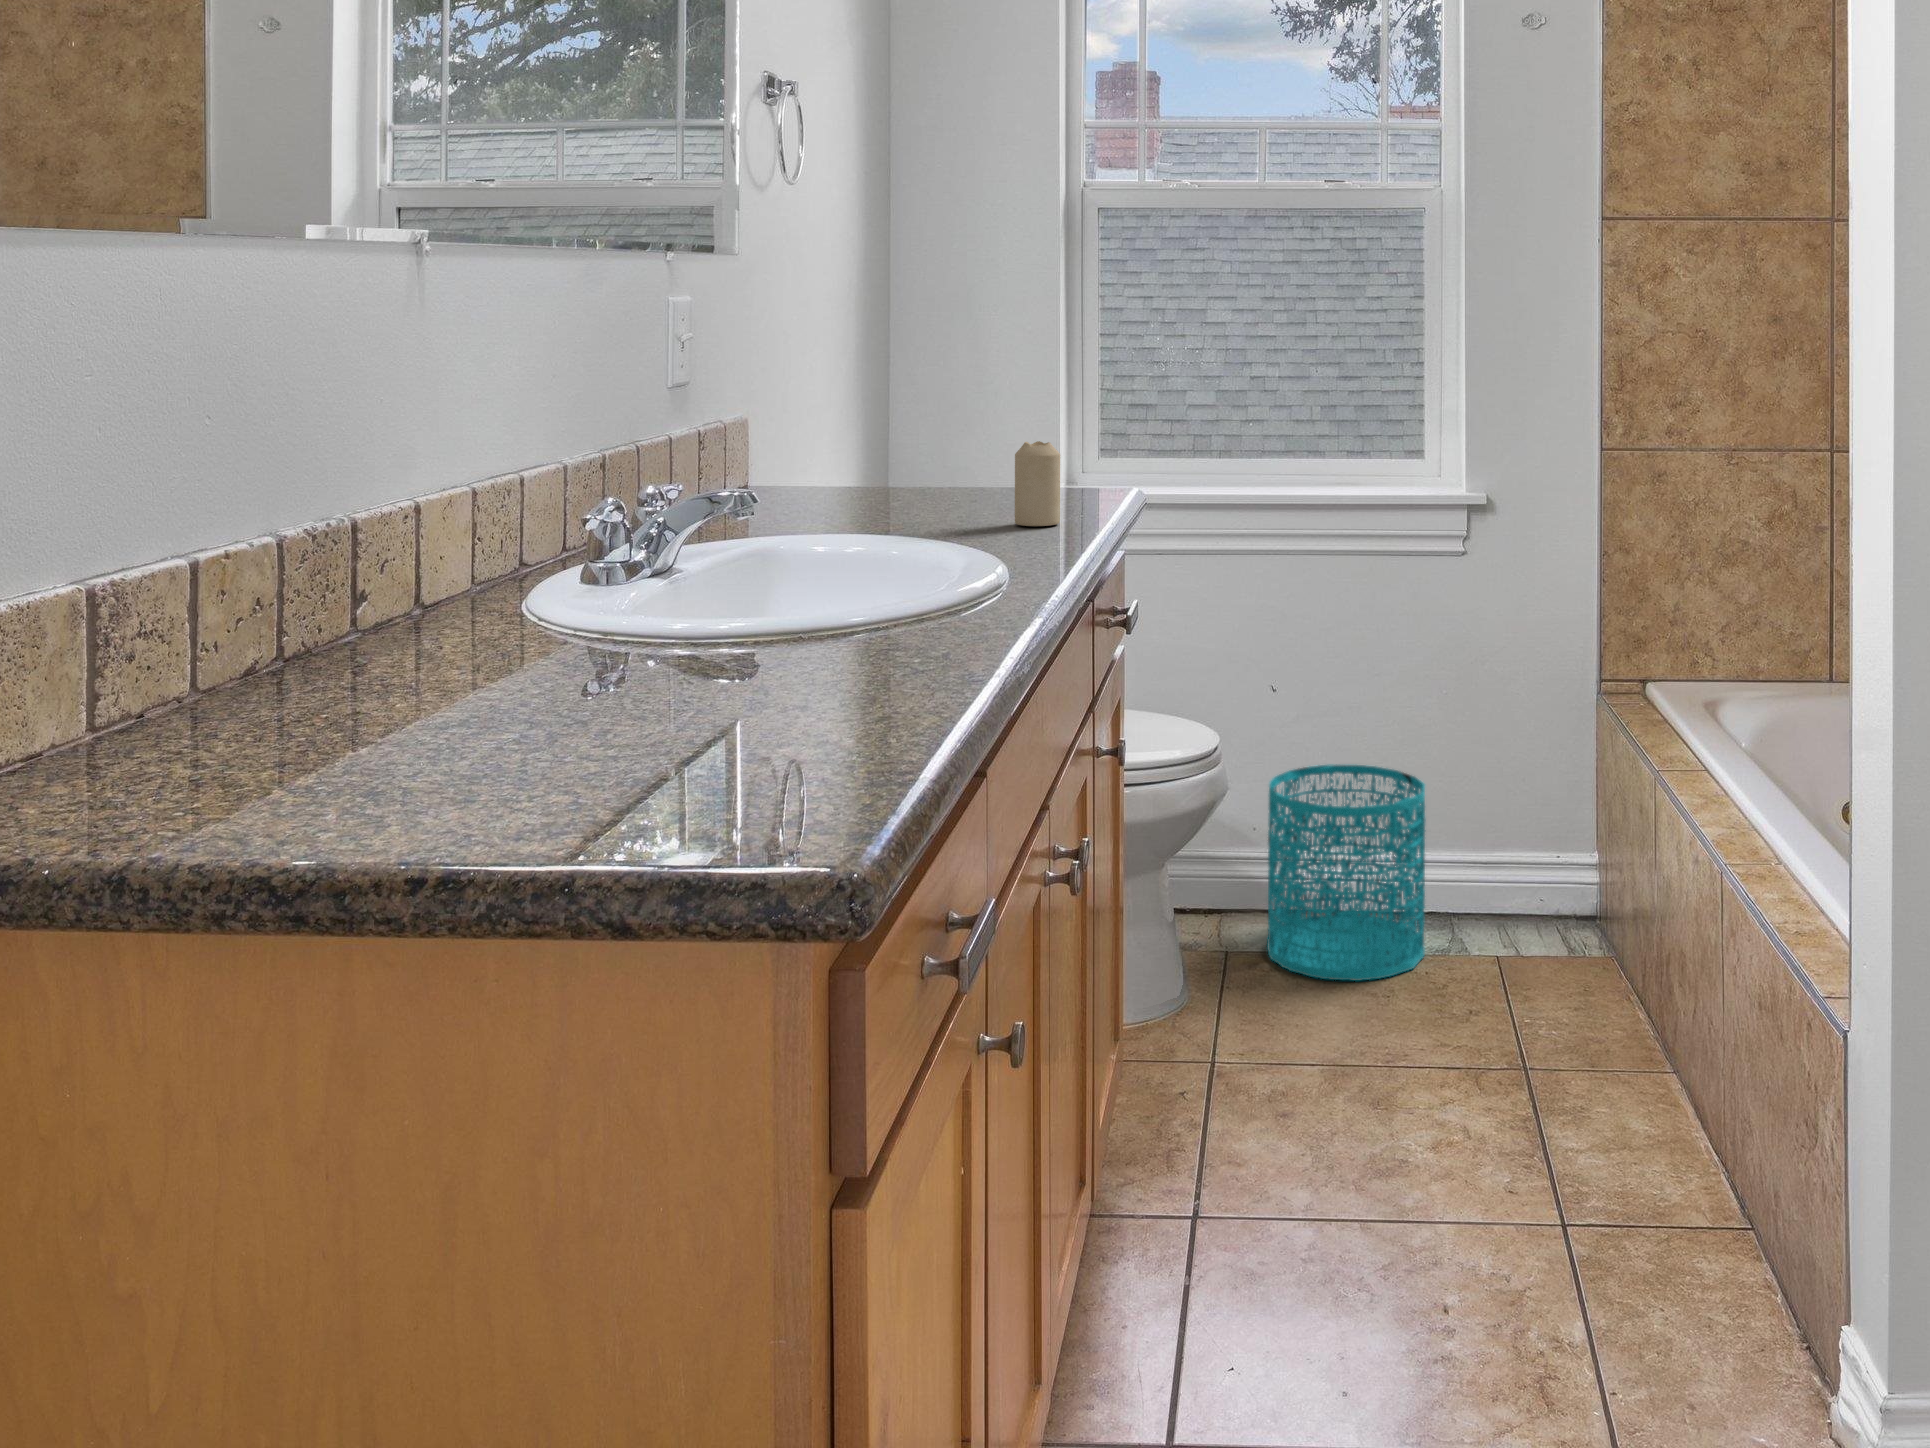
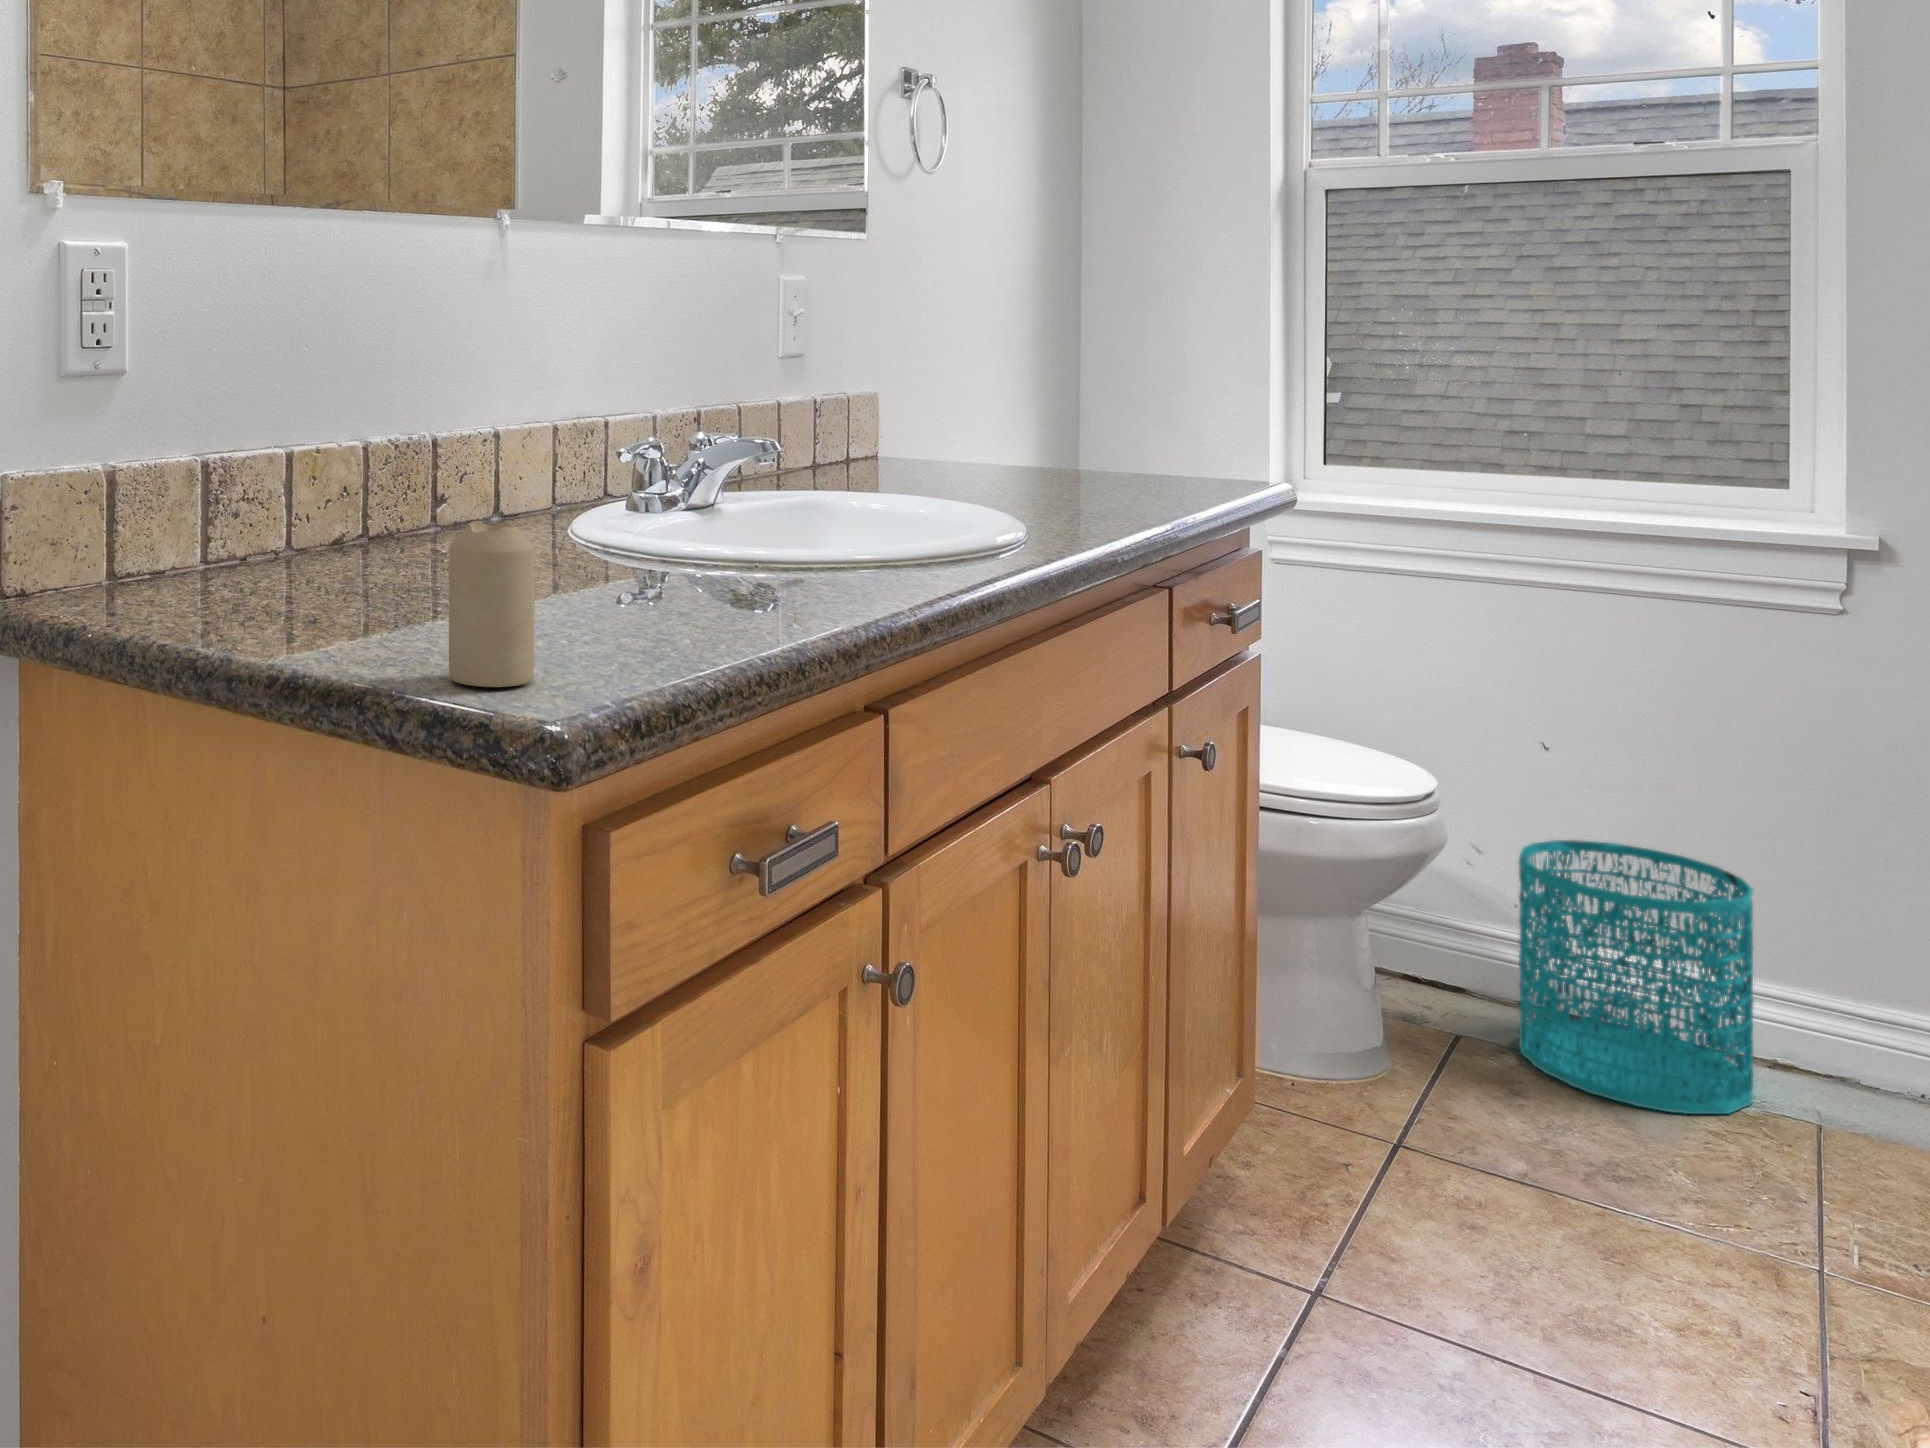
candle: present [1015,441,1060,526] -> present [449,521,535,687]

